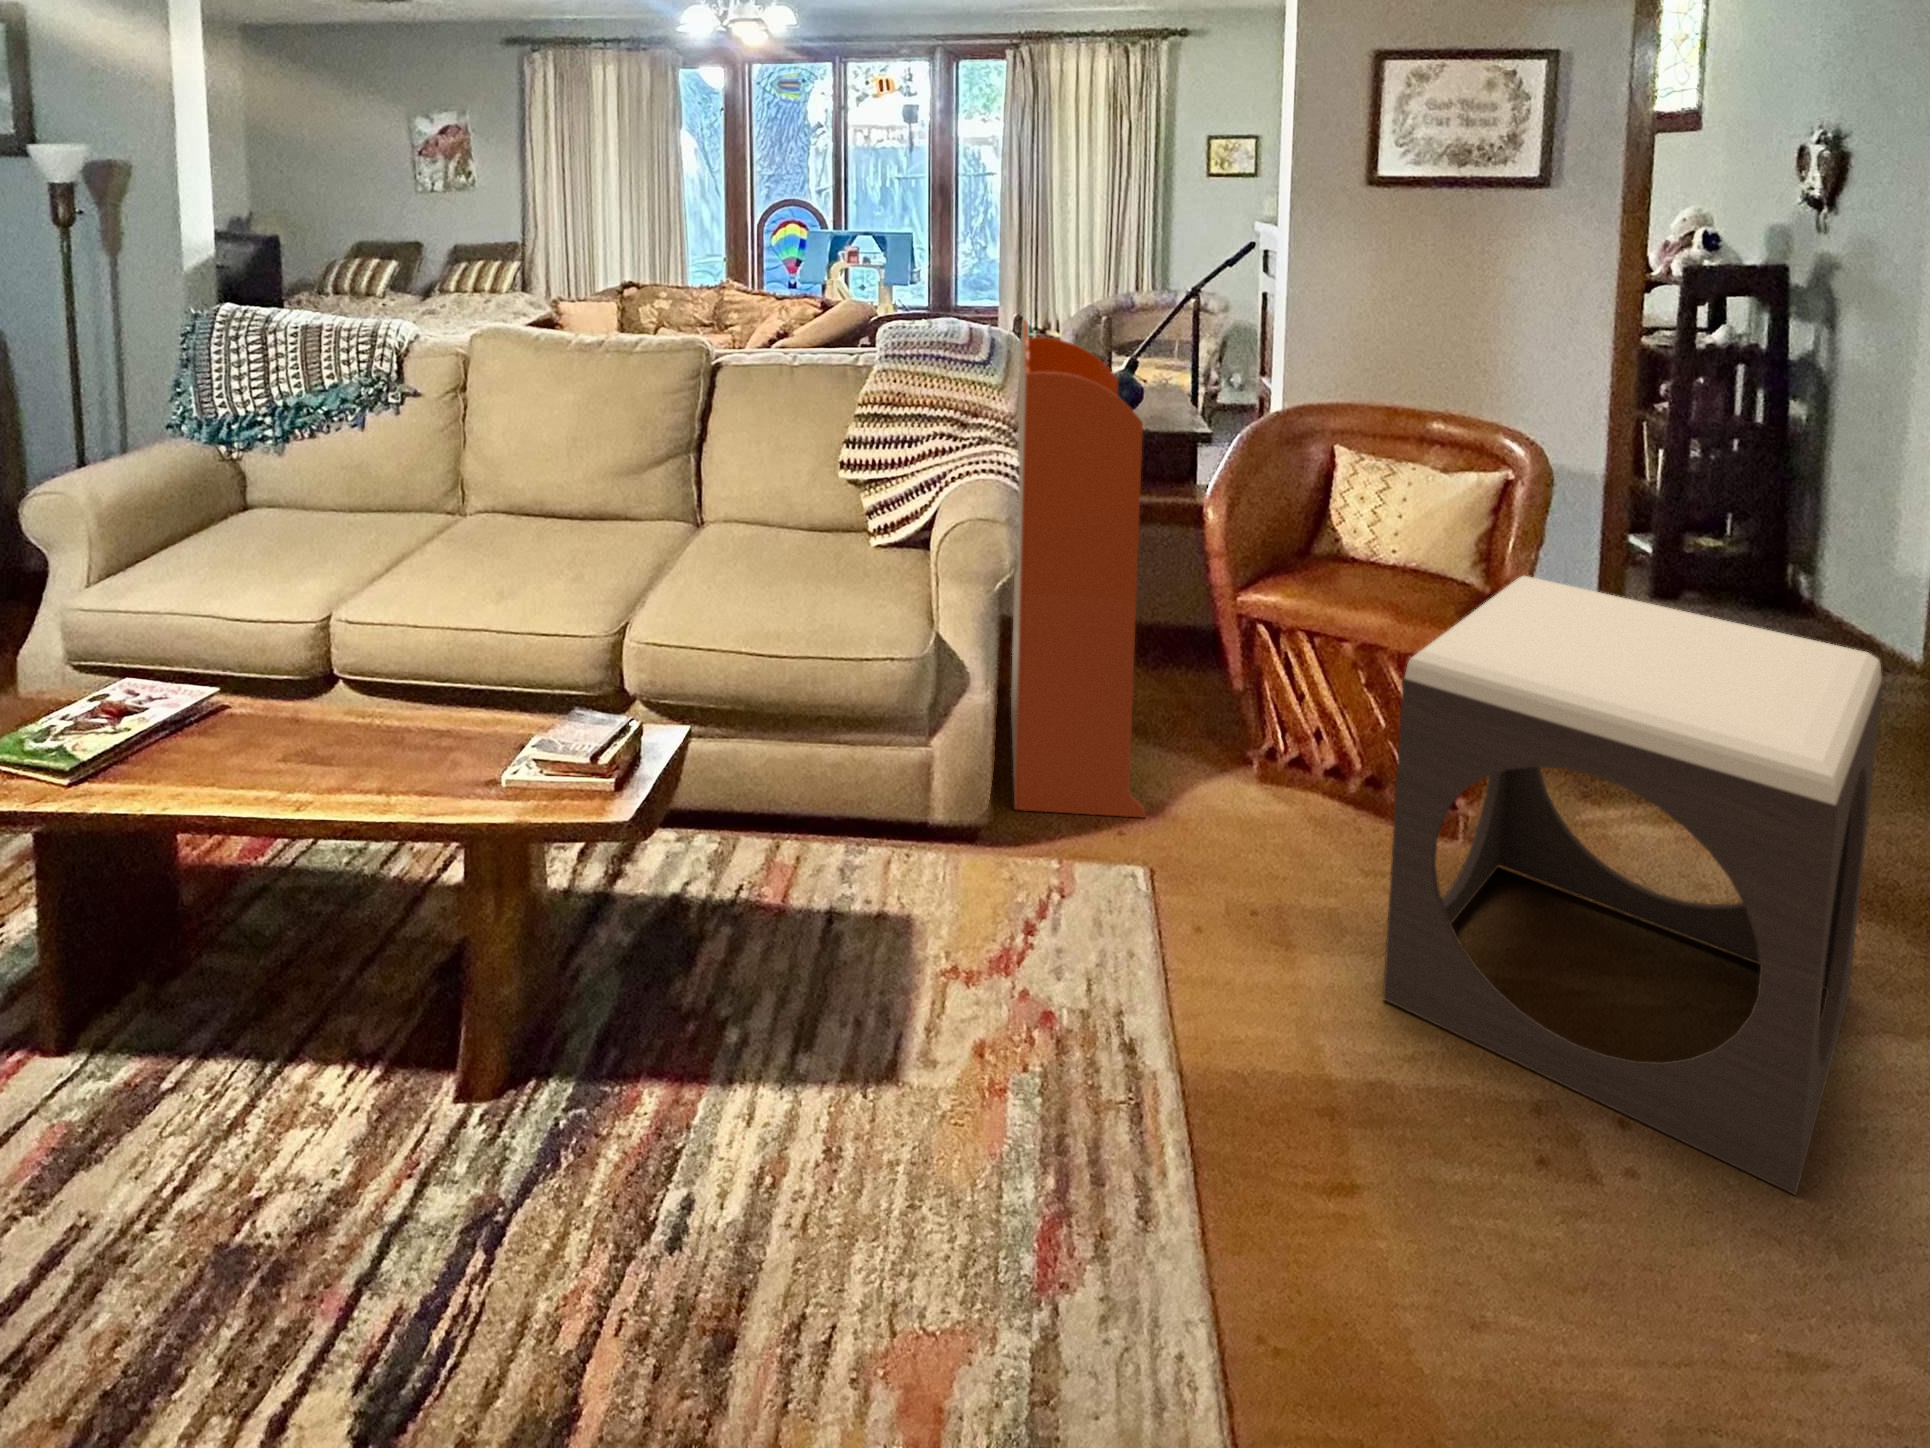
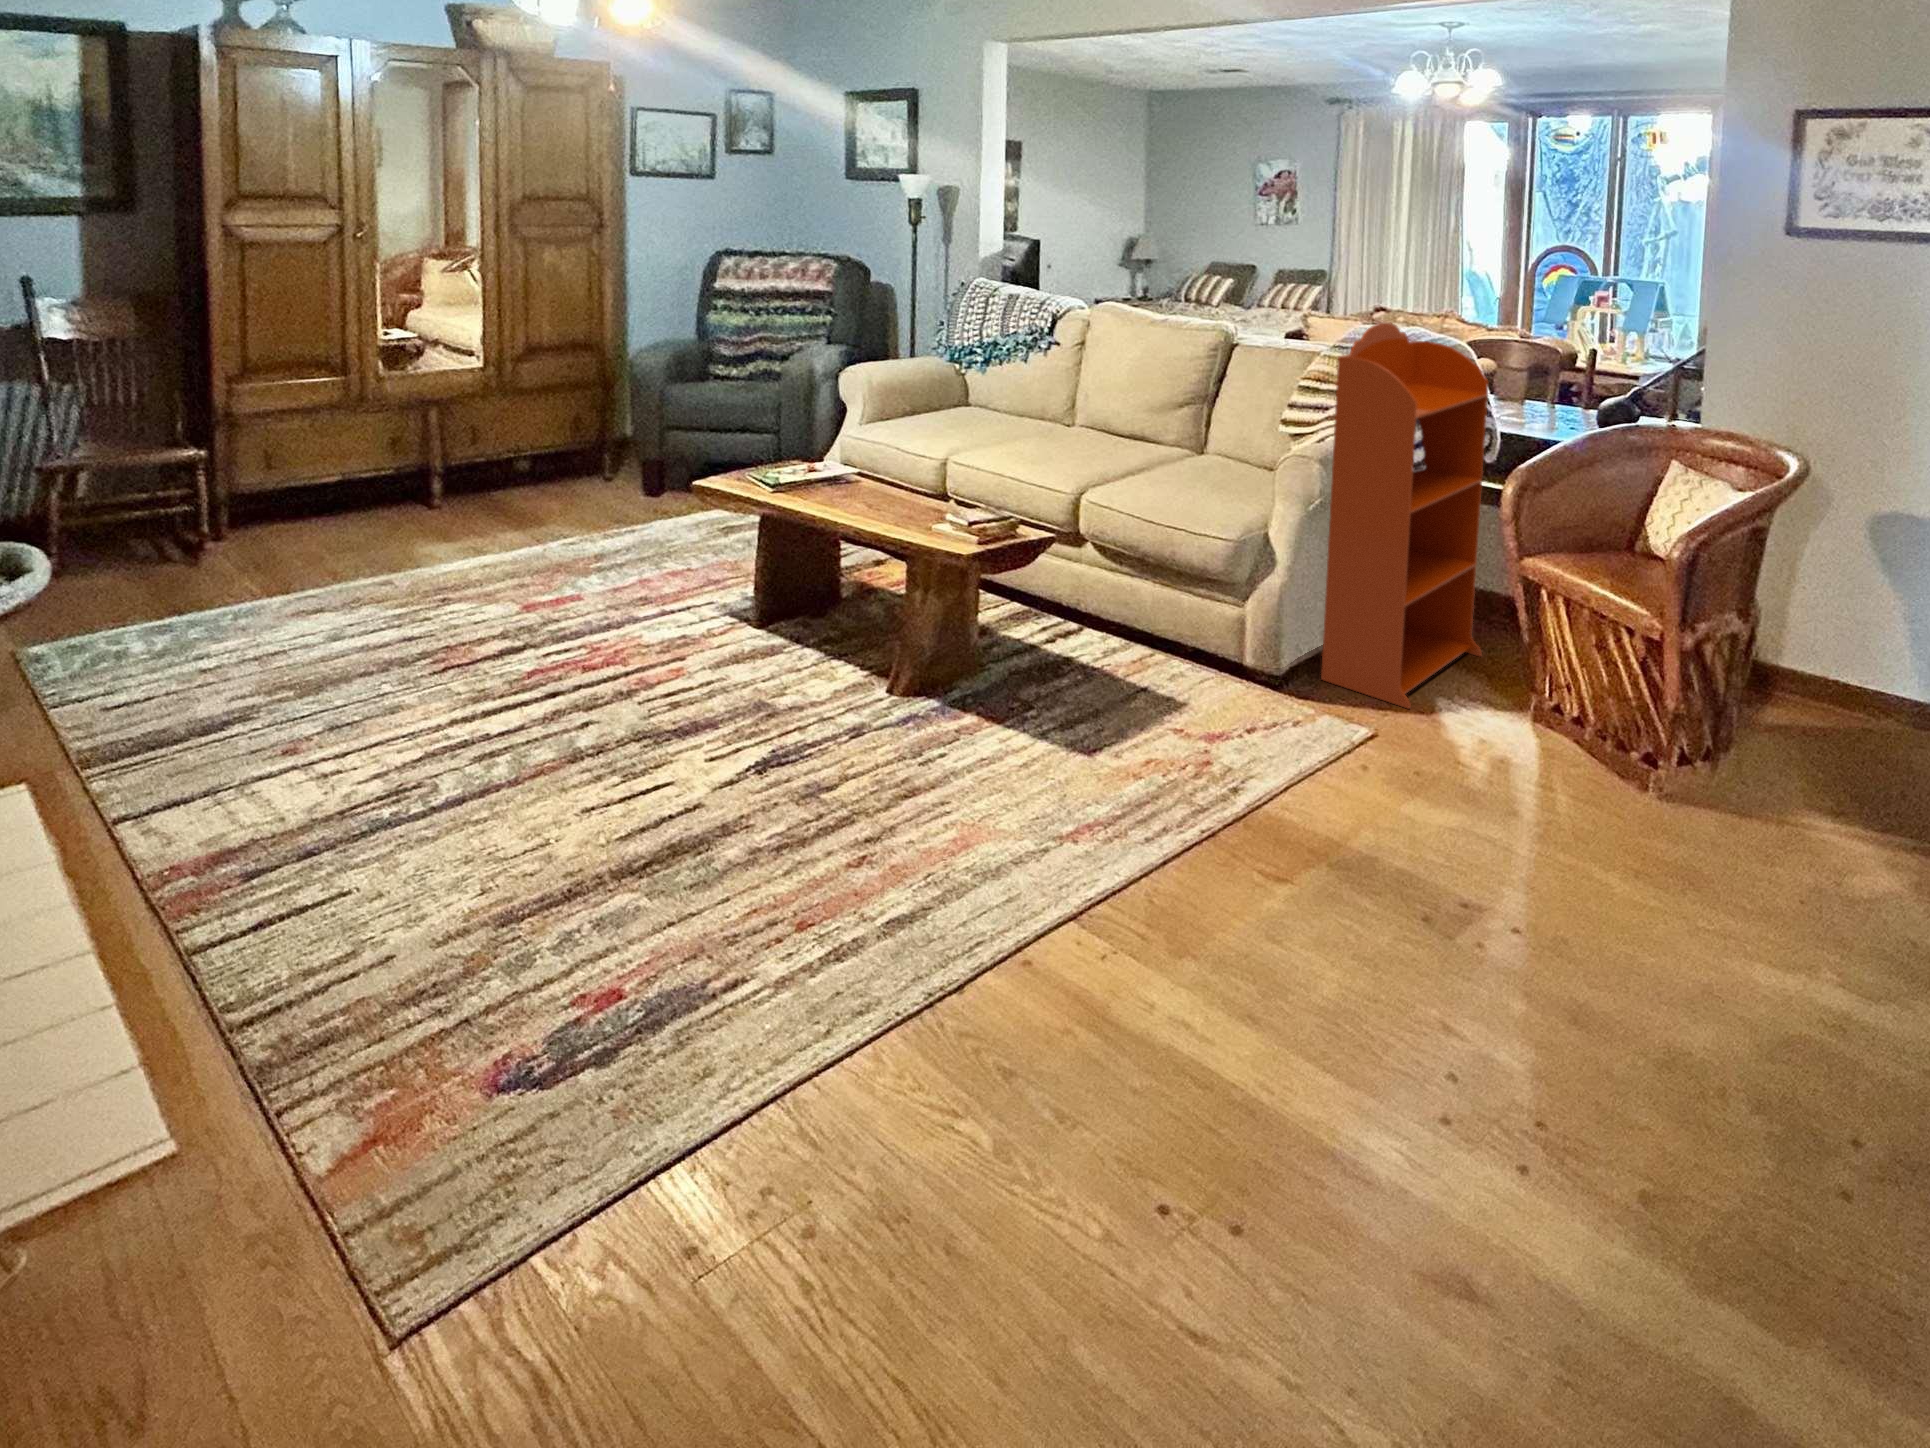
footstool: present [1383,576,1883,1195] -> none [1437,563,1882,1002]

